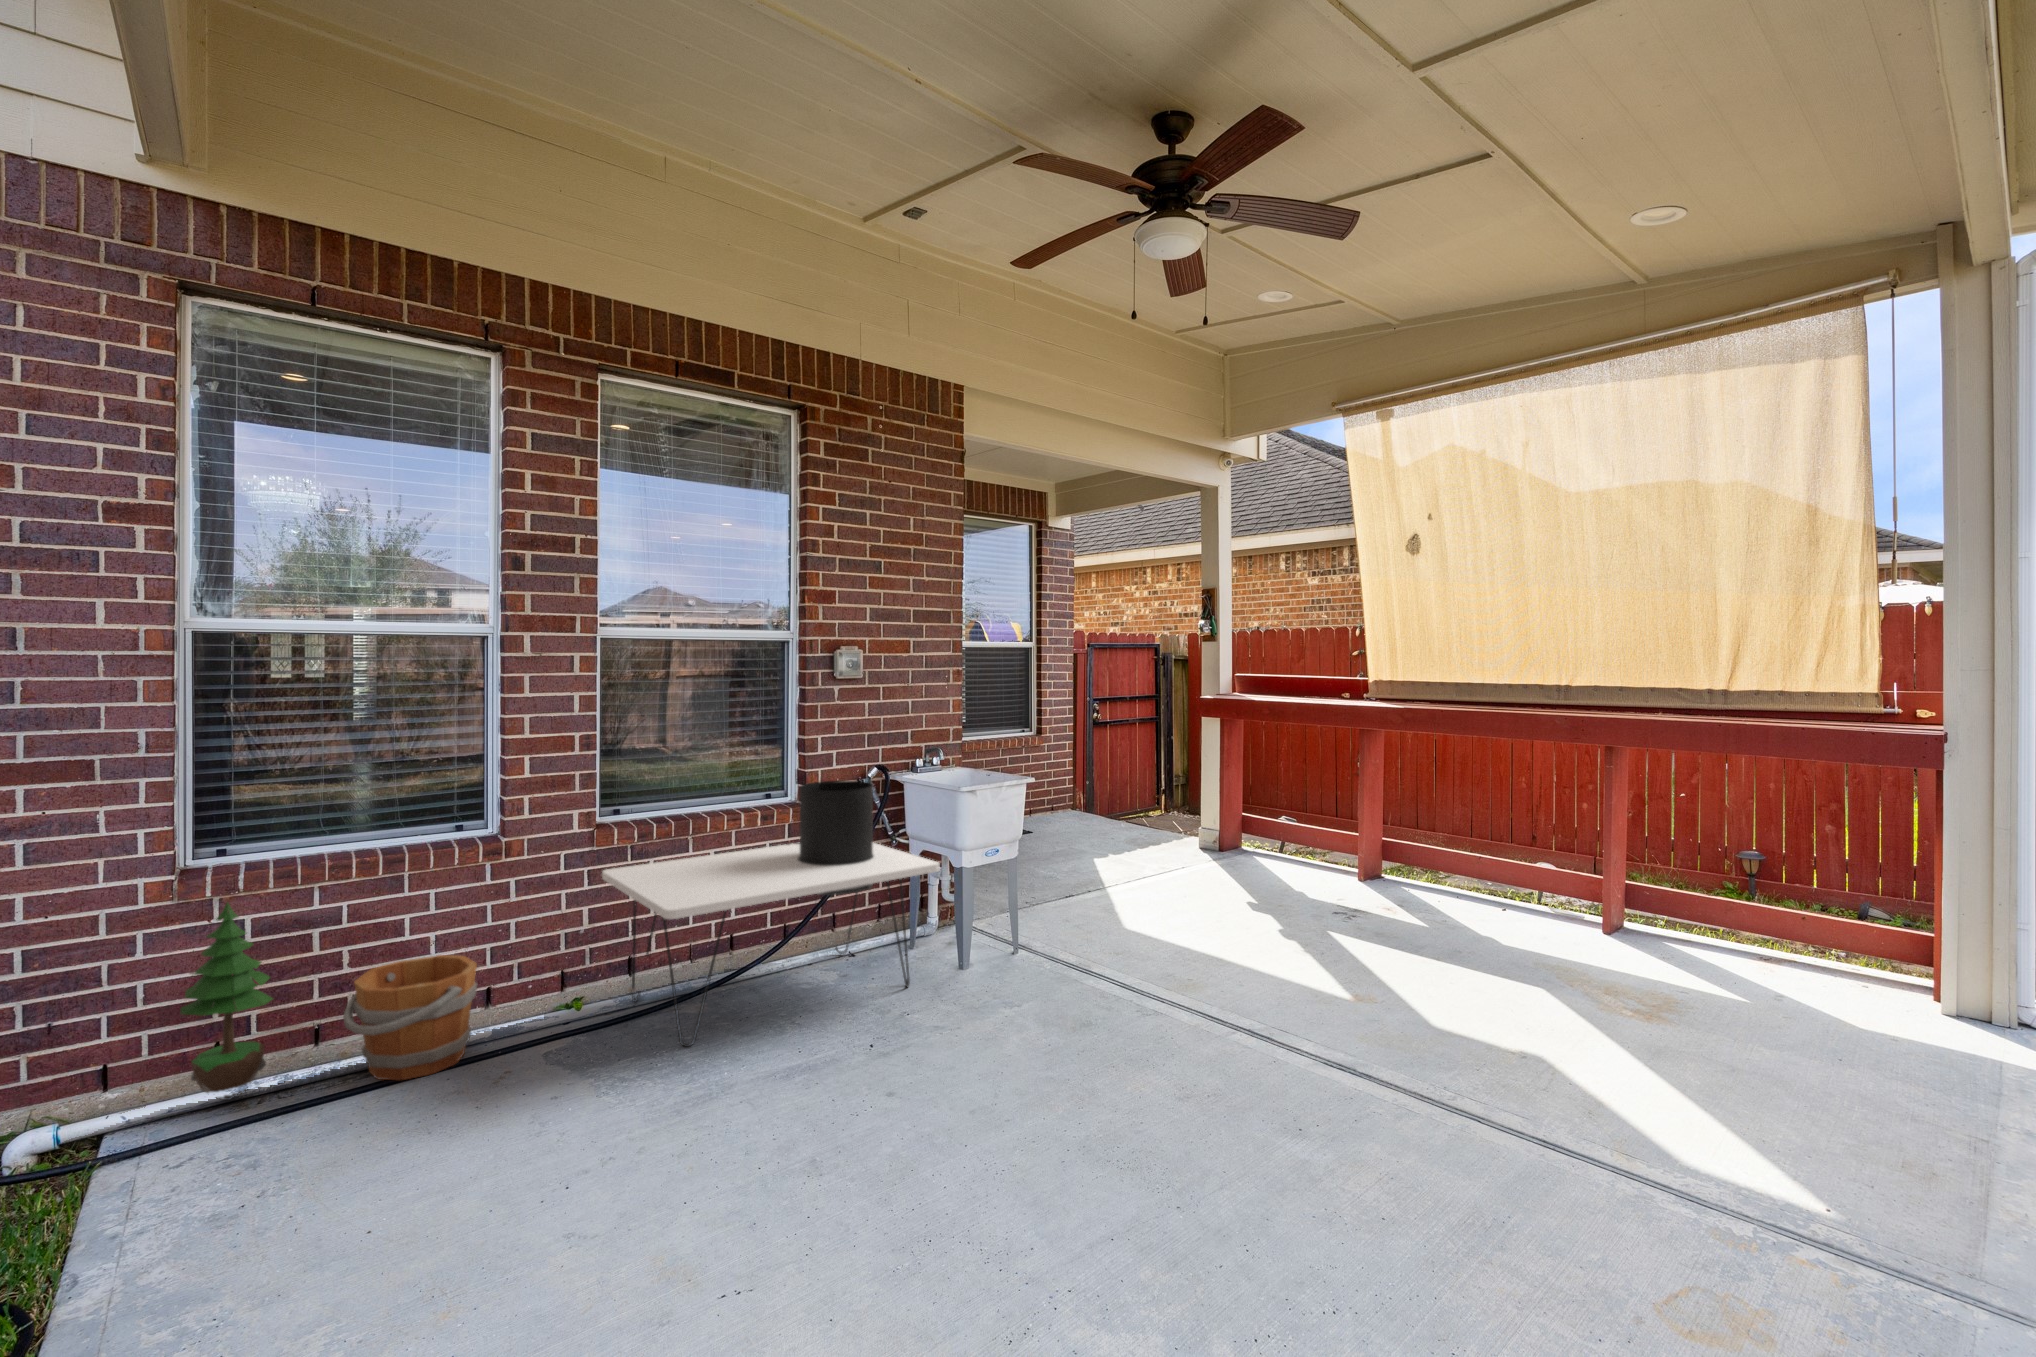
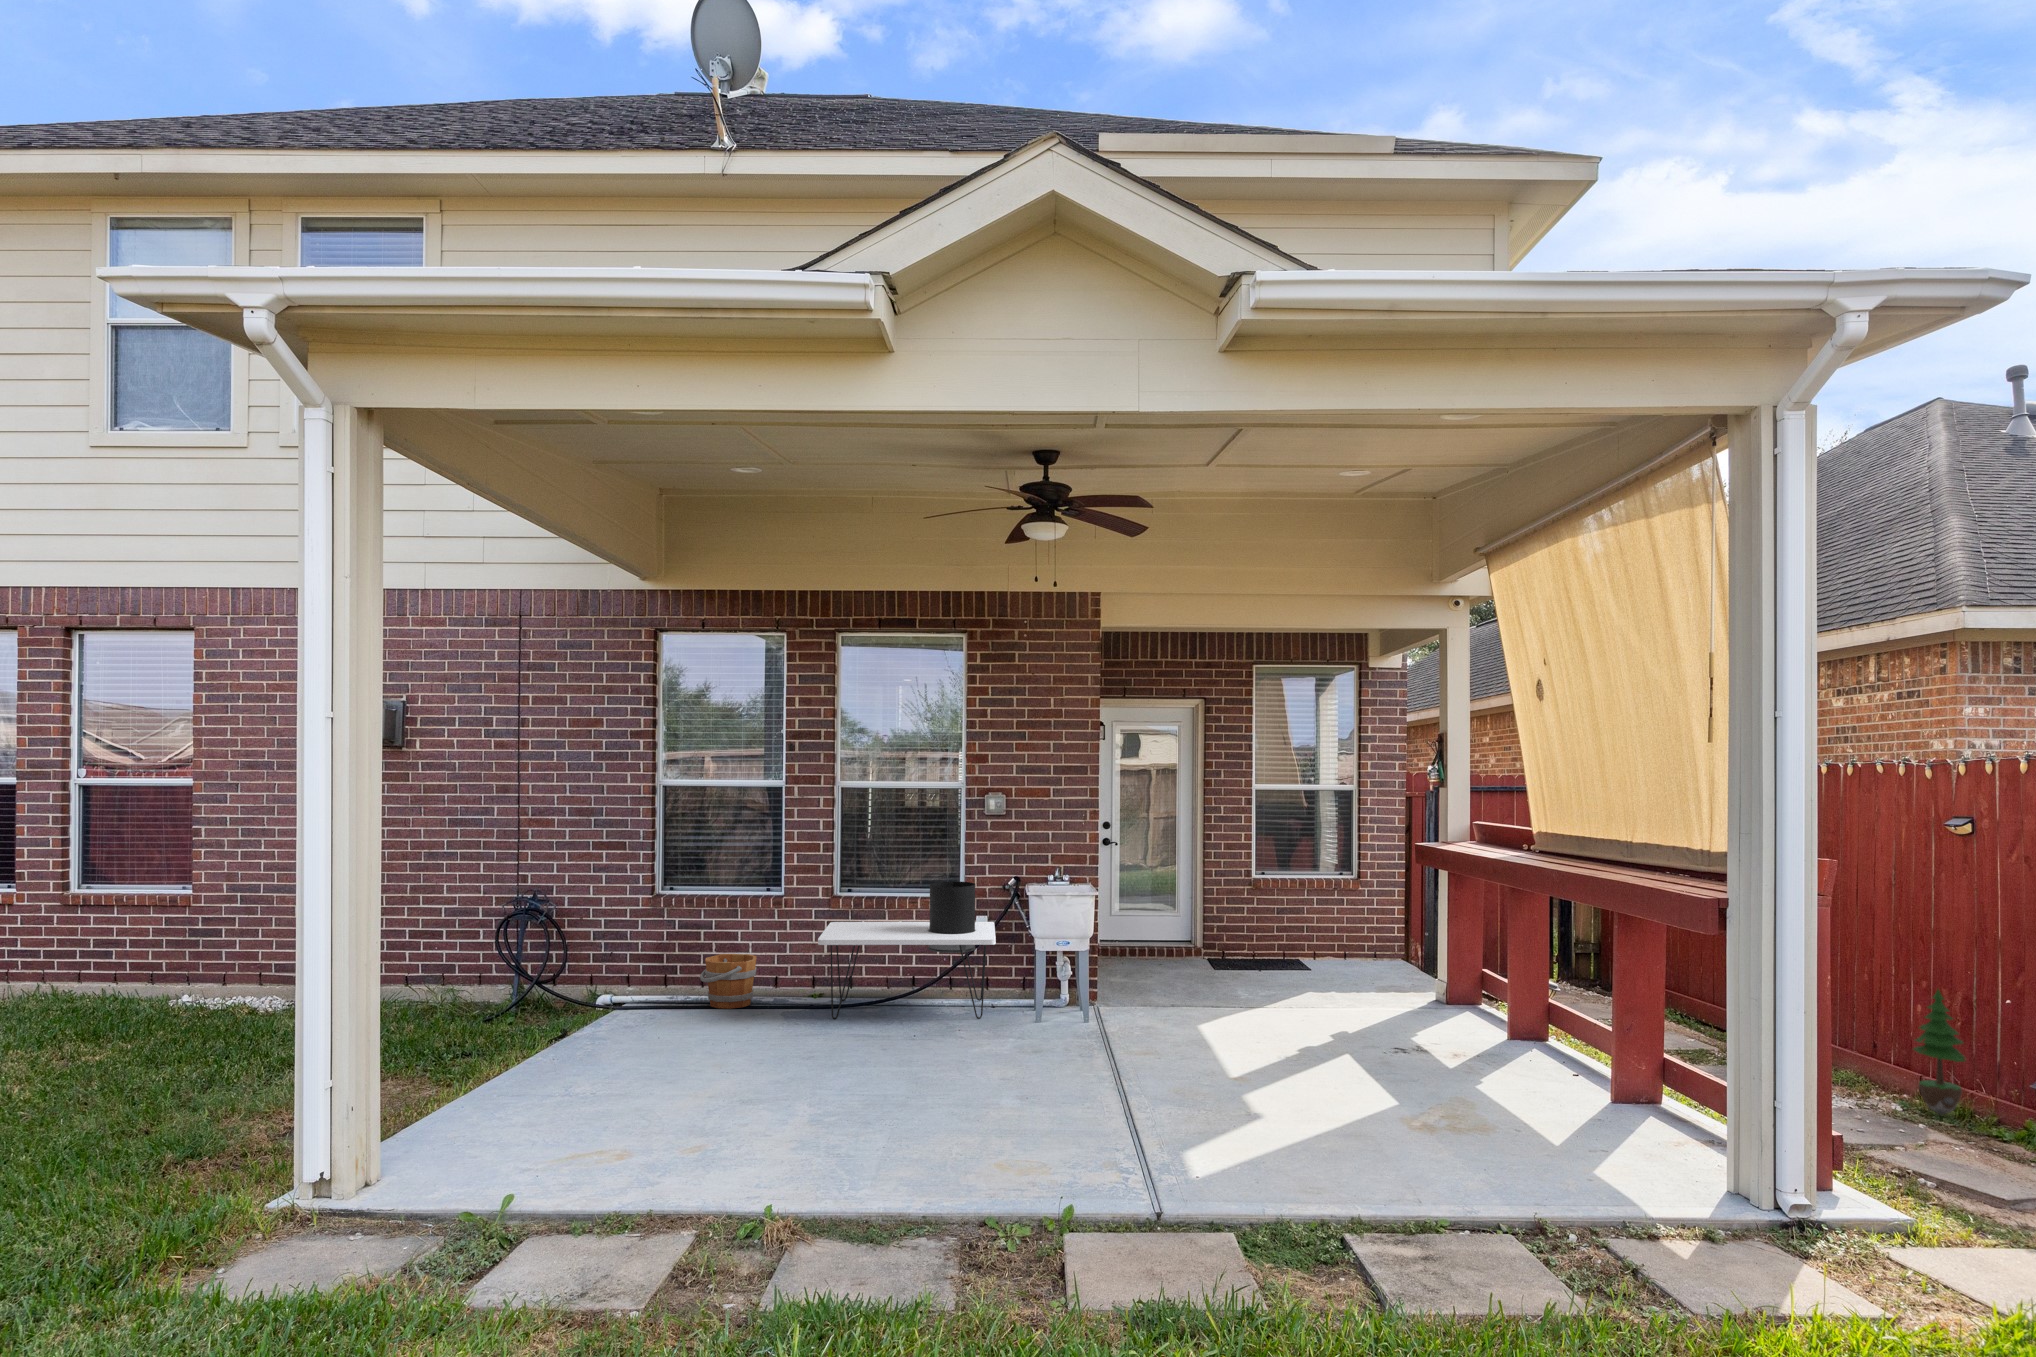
potted tree: present [180,903,273,1100] -> present [1914,989,1965,1115]

